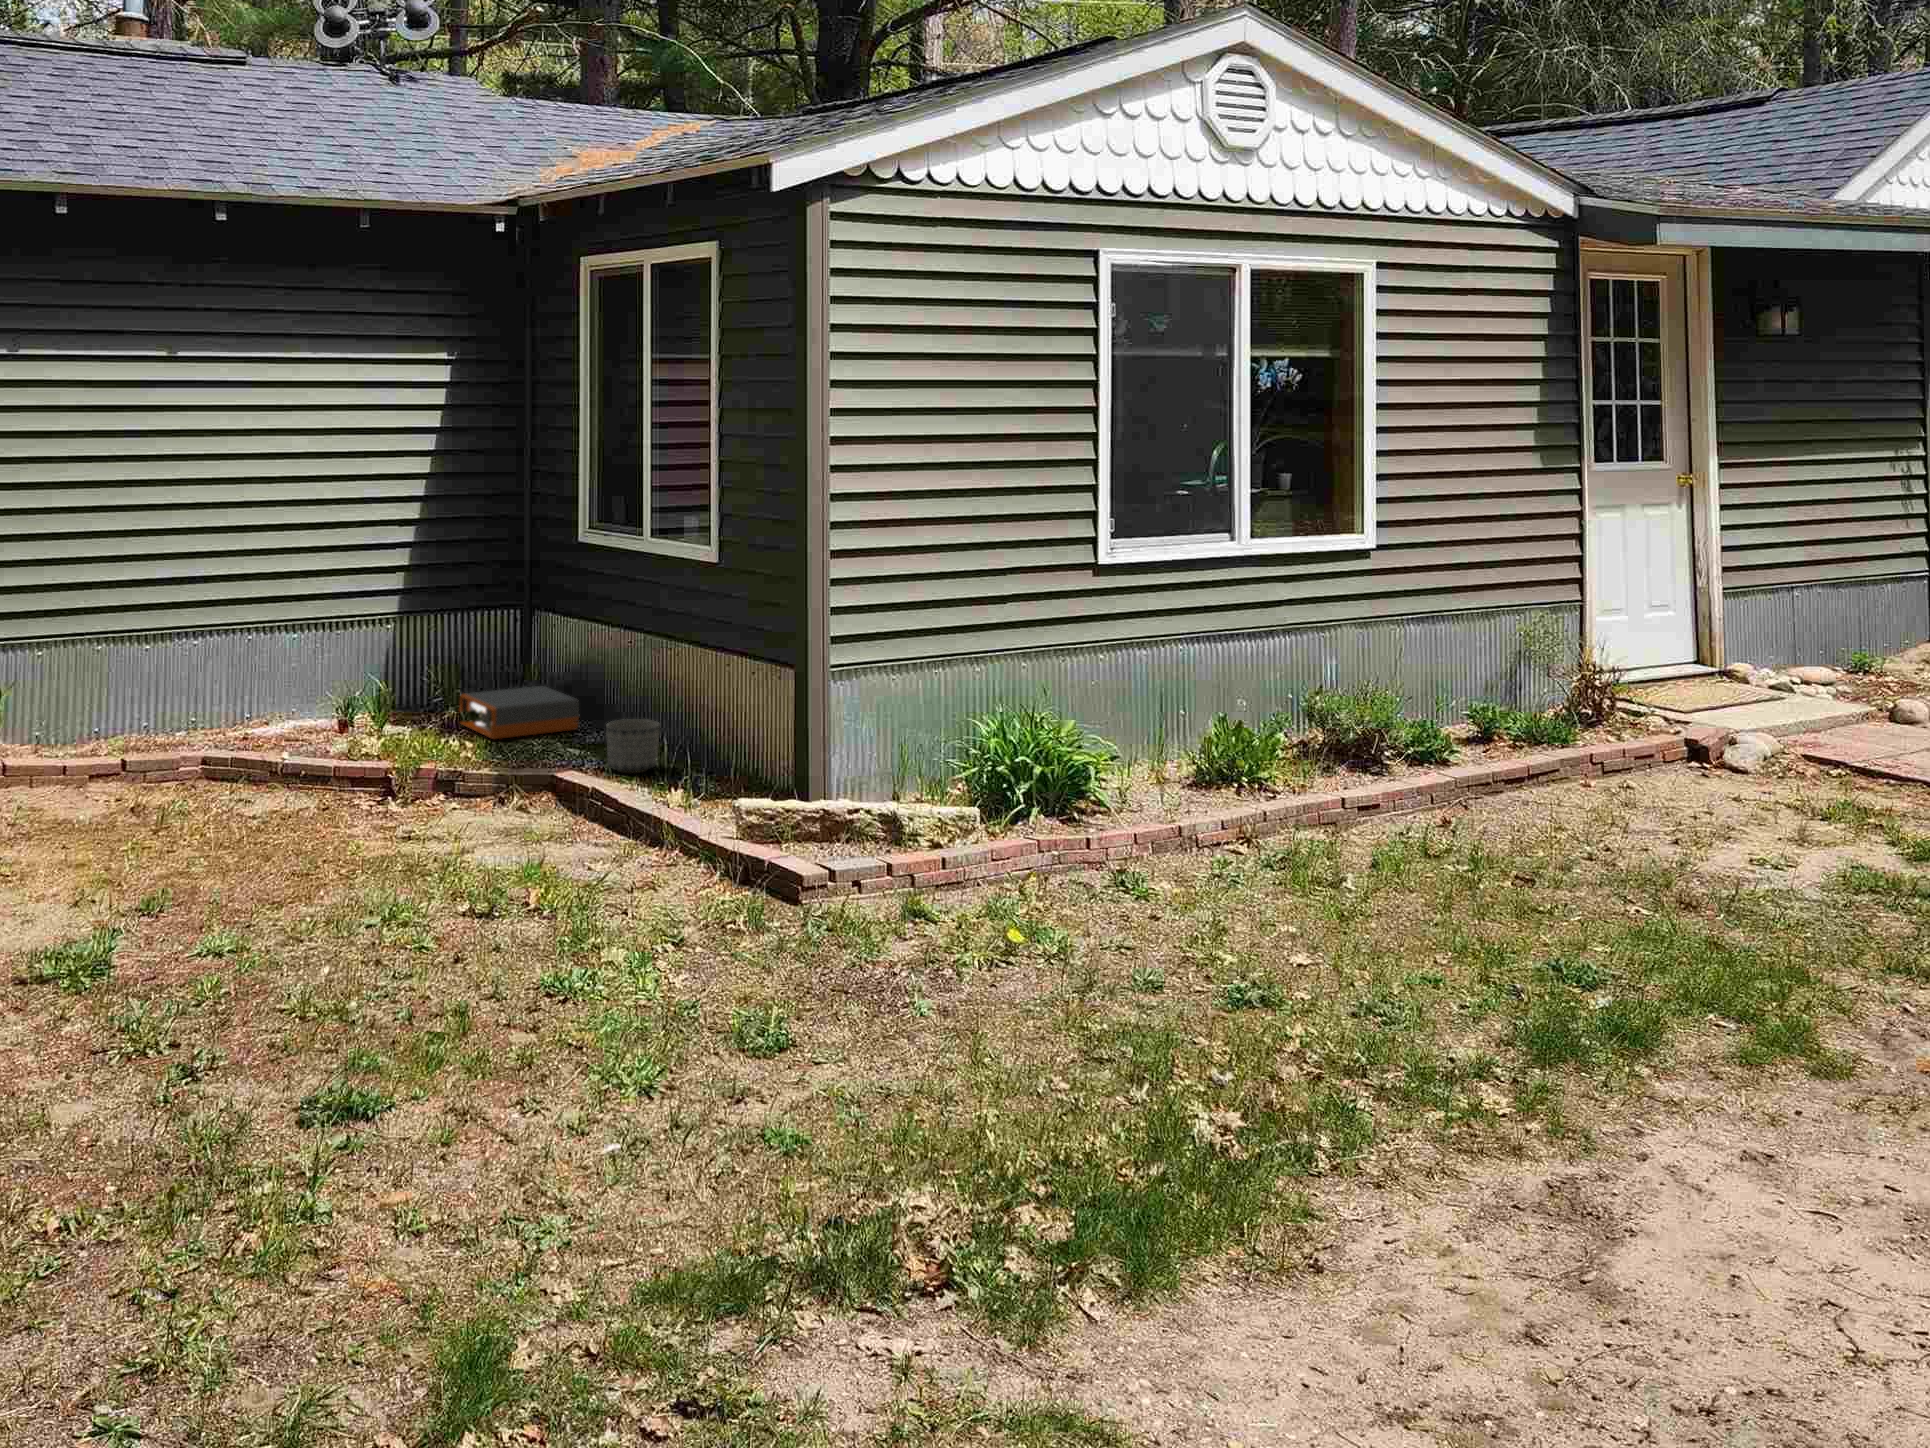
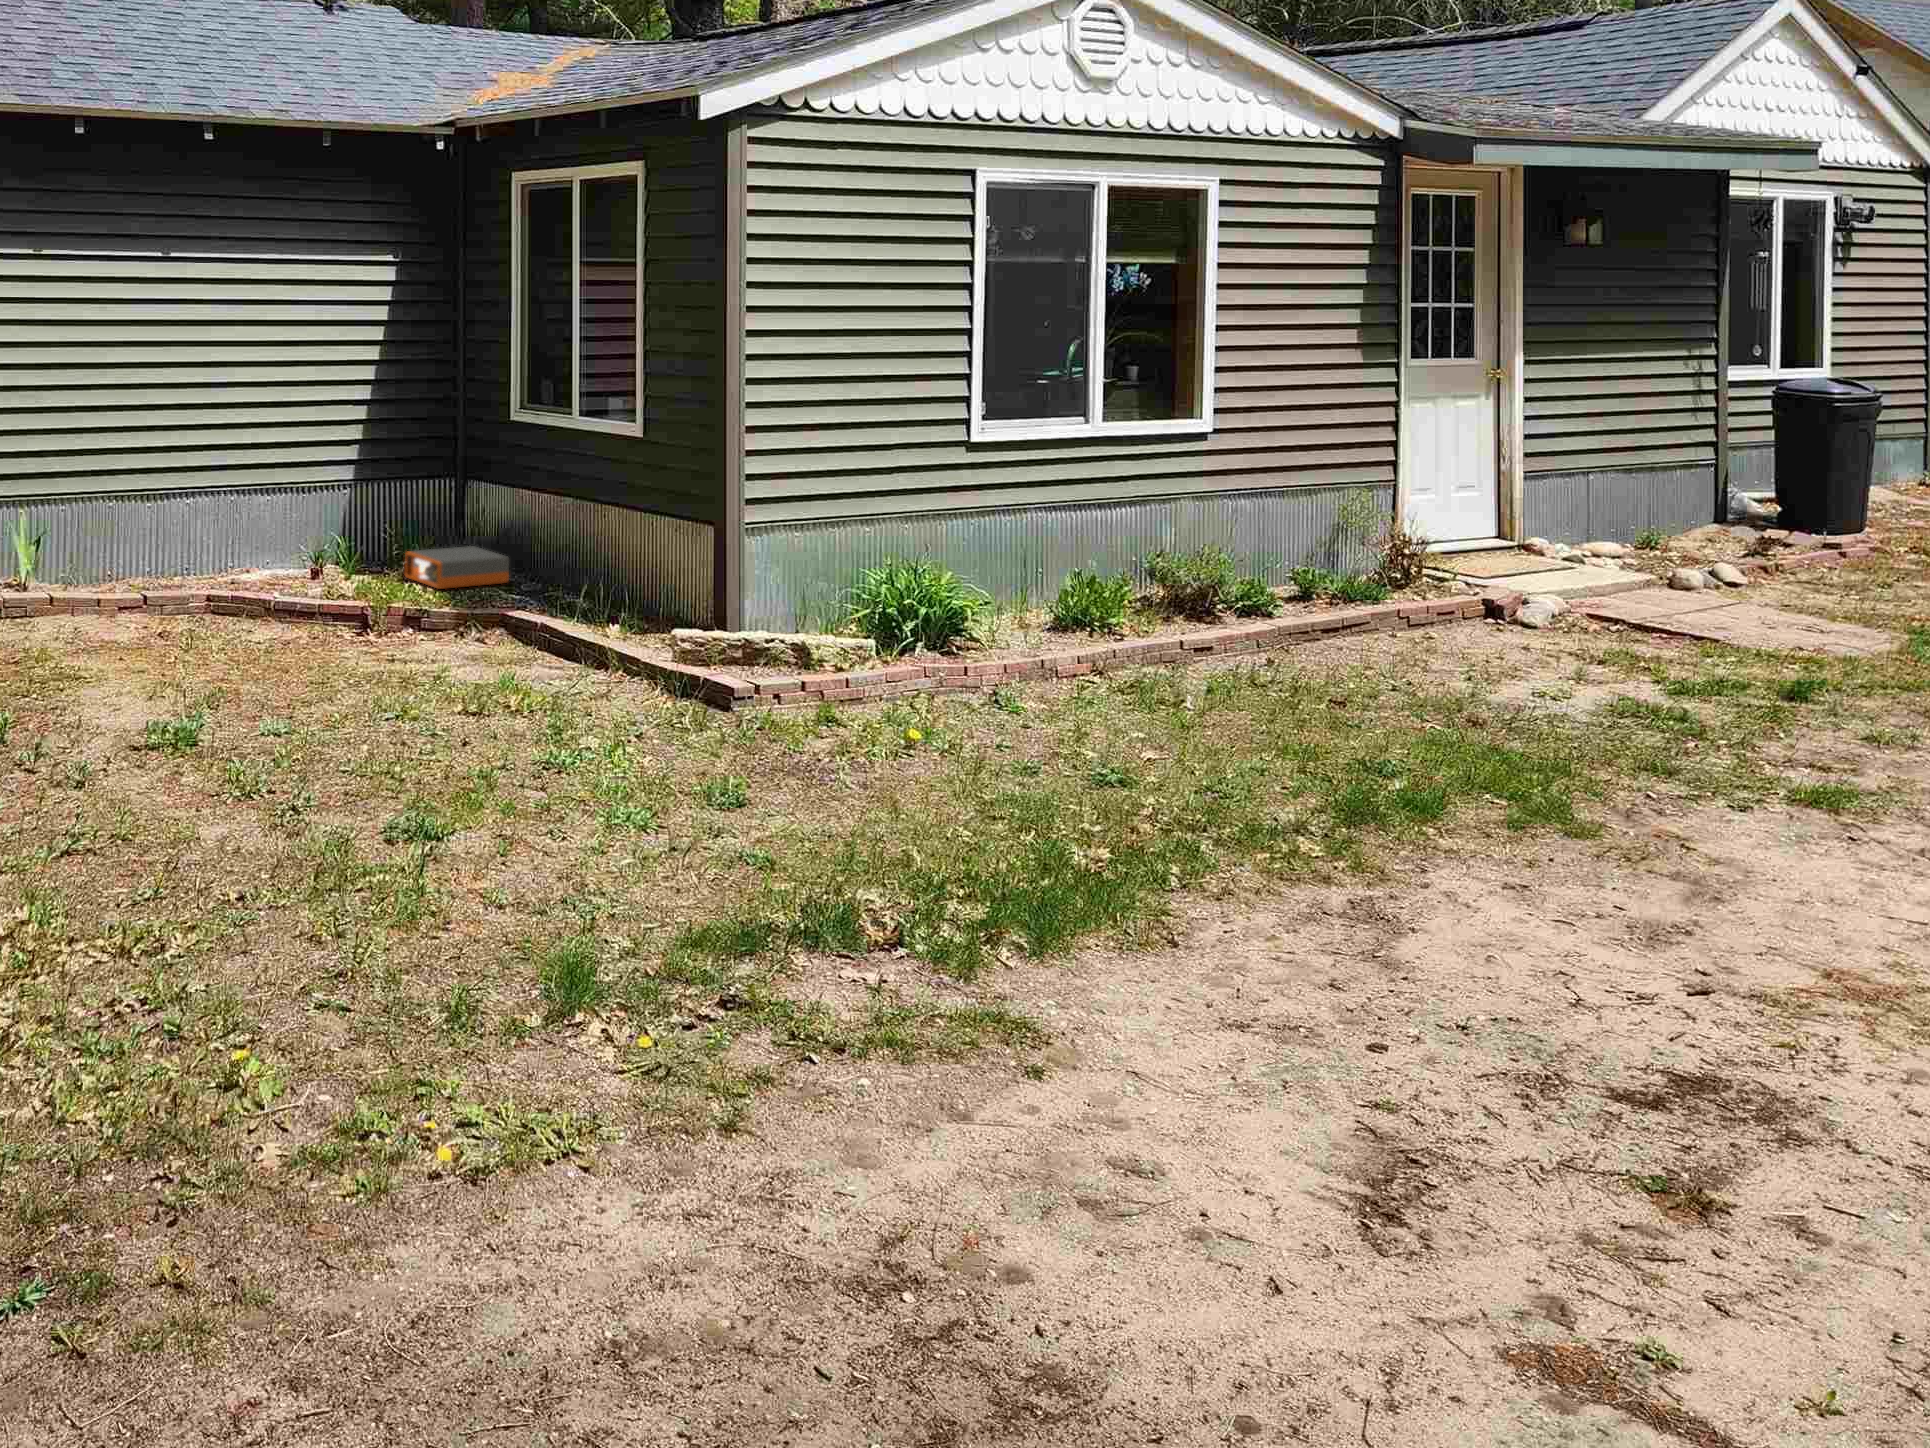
planter: present [606,719,660,773] -> none [545,571,591,616]

